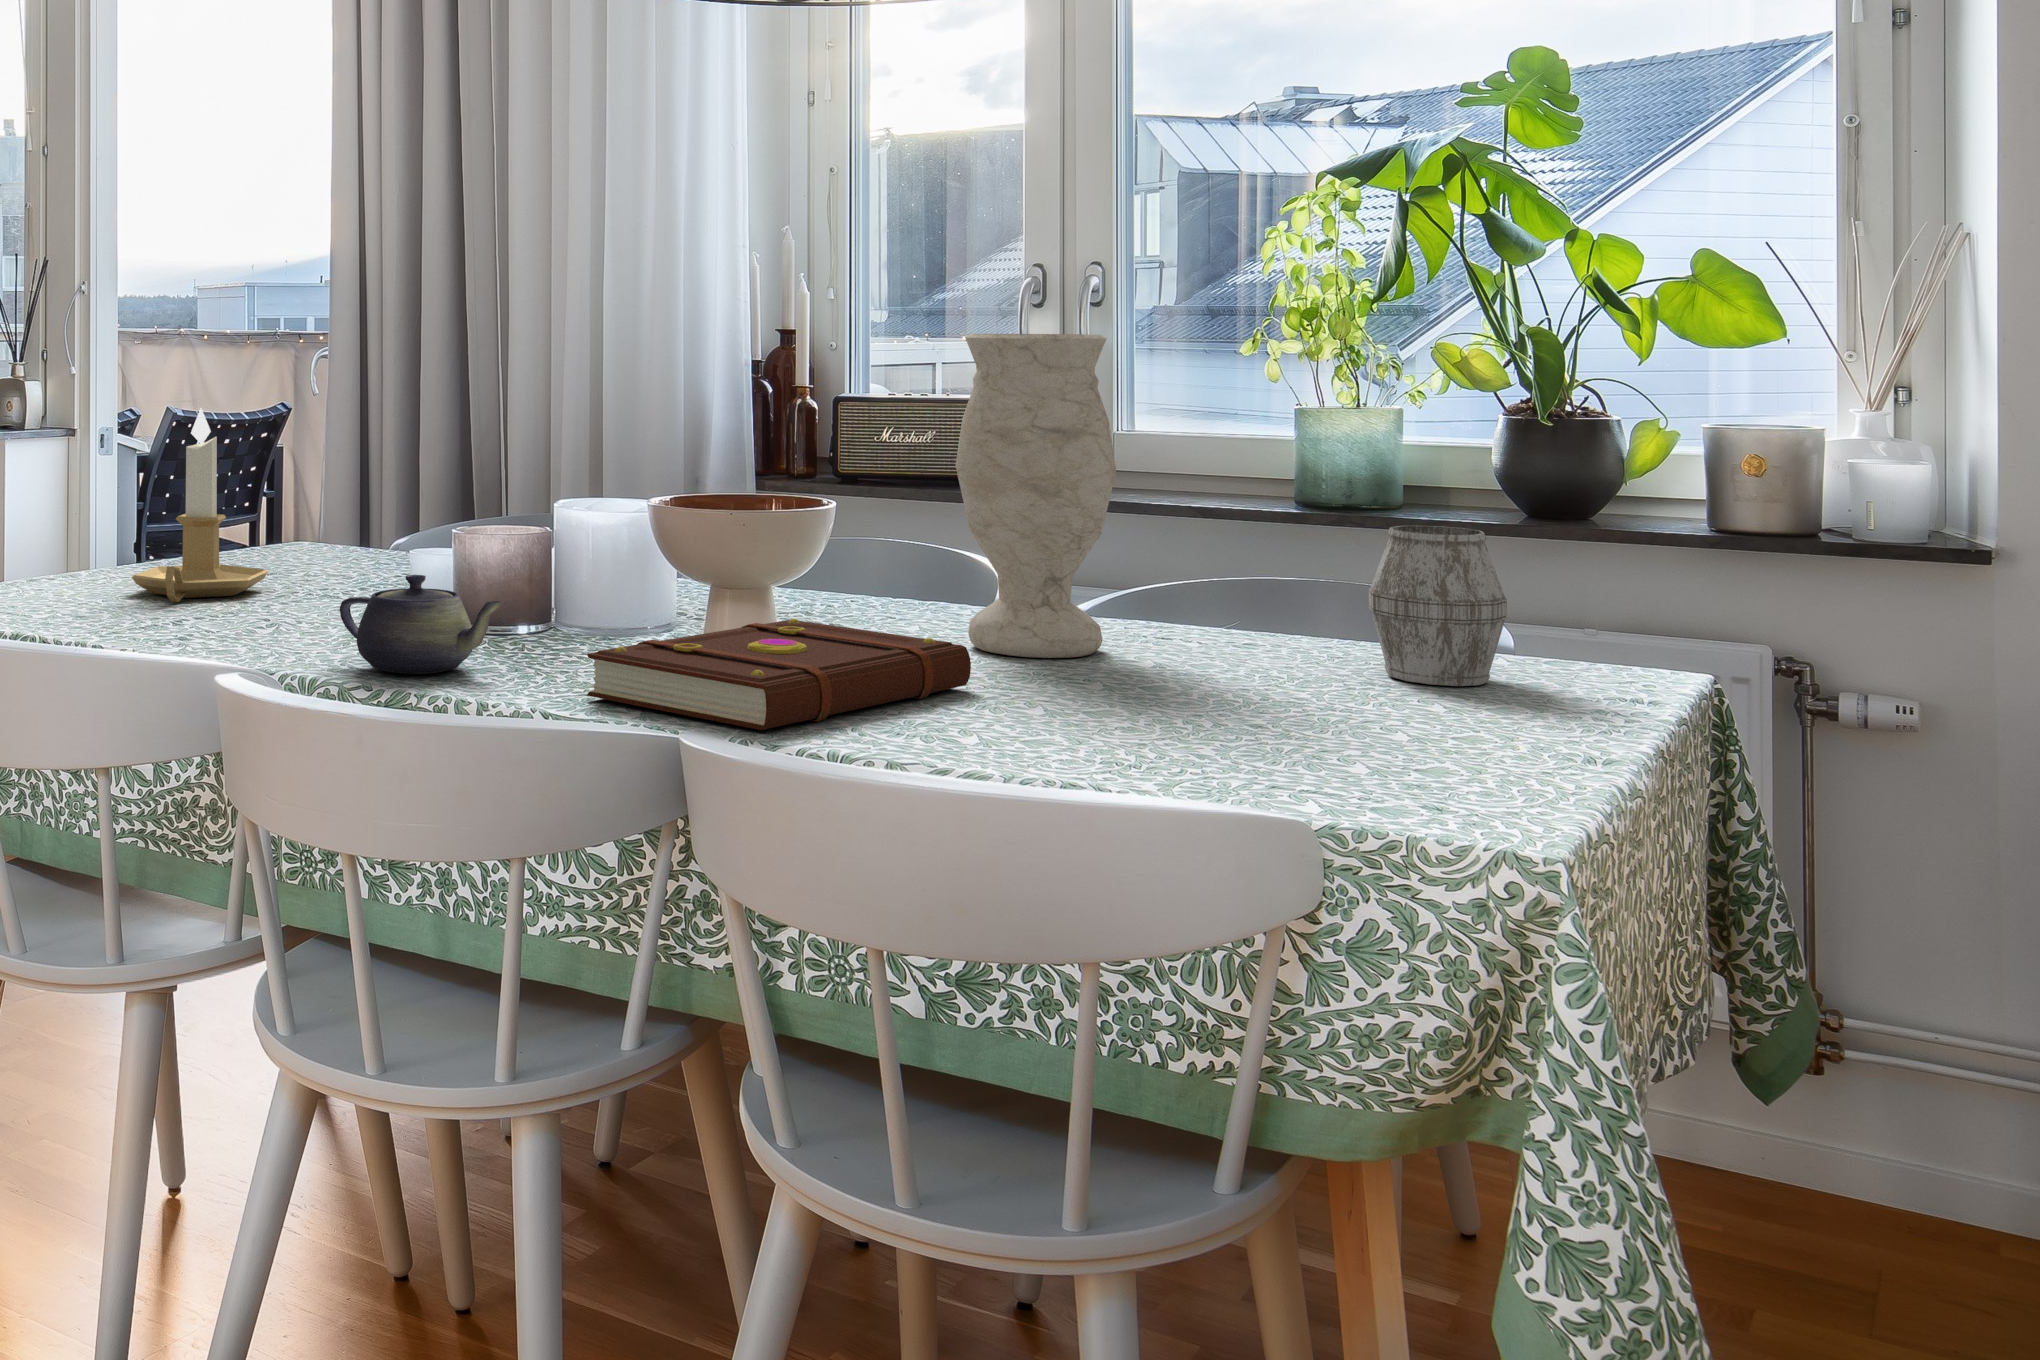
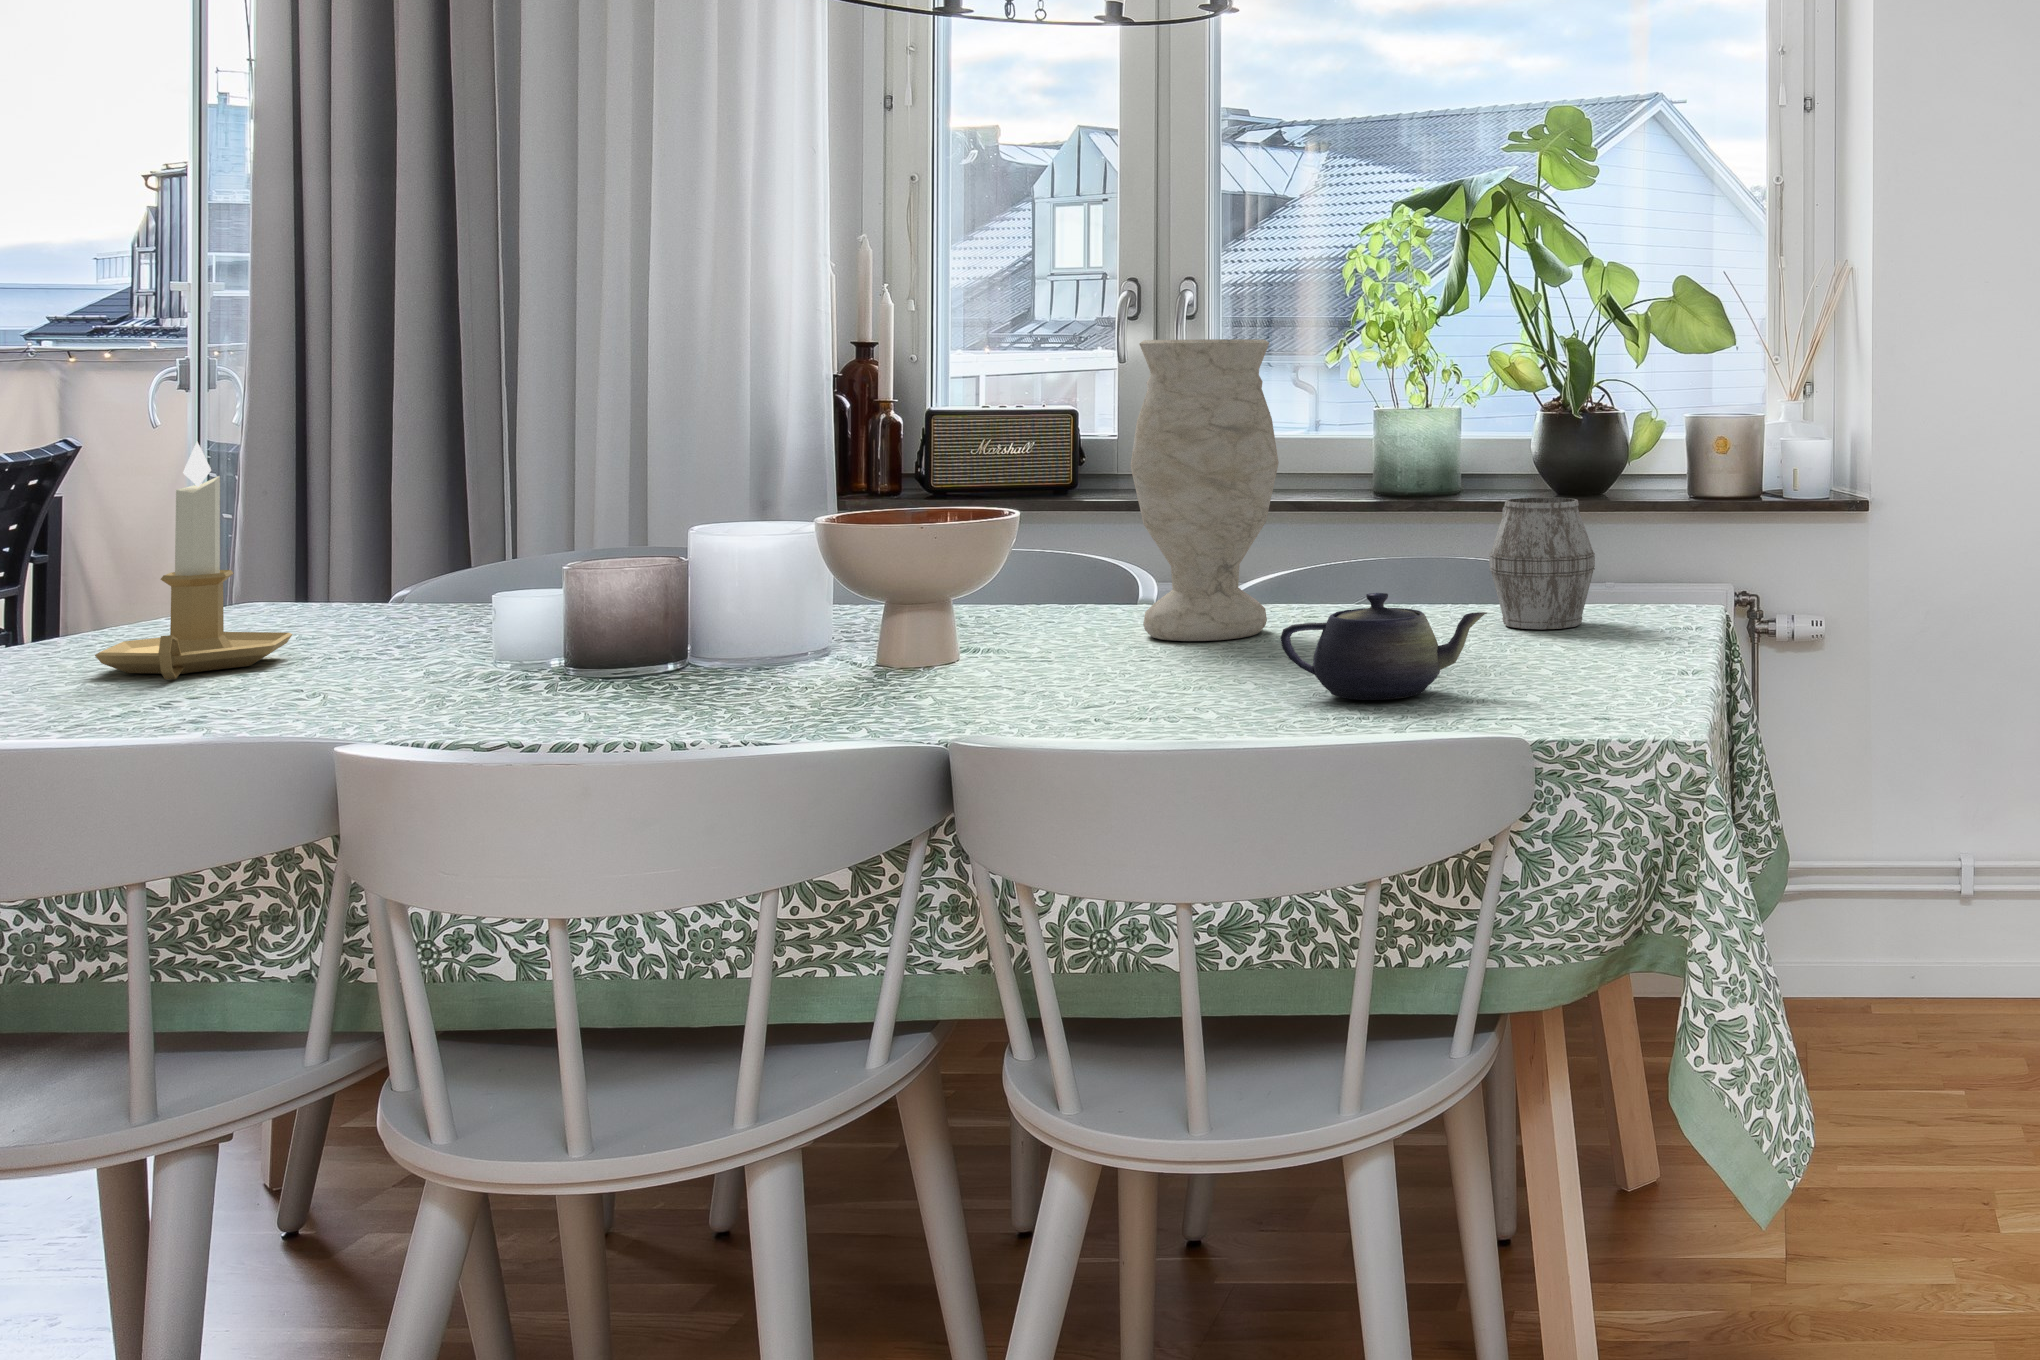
teapot: present [340,575,504,674] -> present [1280,593,1487,700]
book: present [587,619,971,730] -> none [798,622,1175,725]

